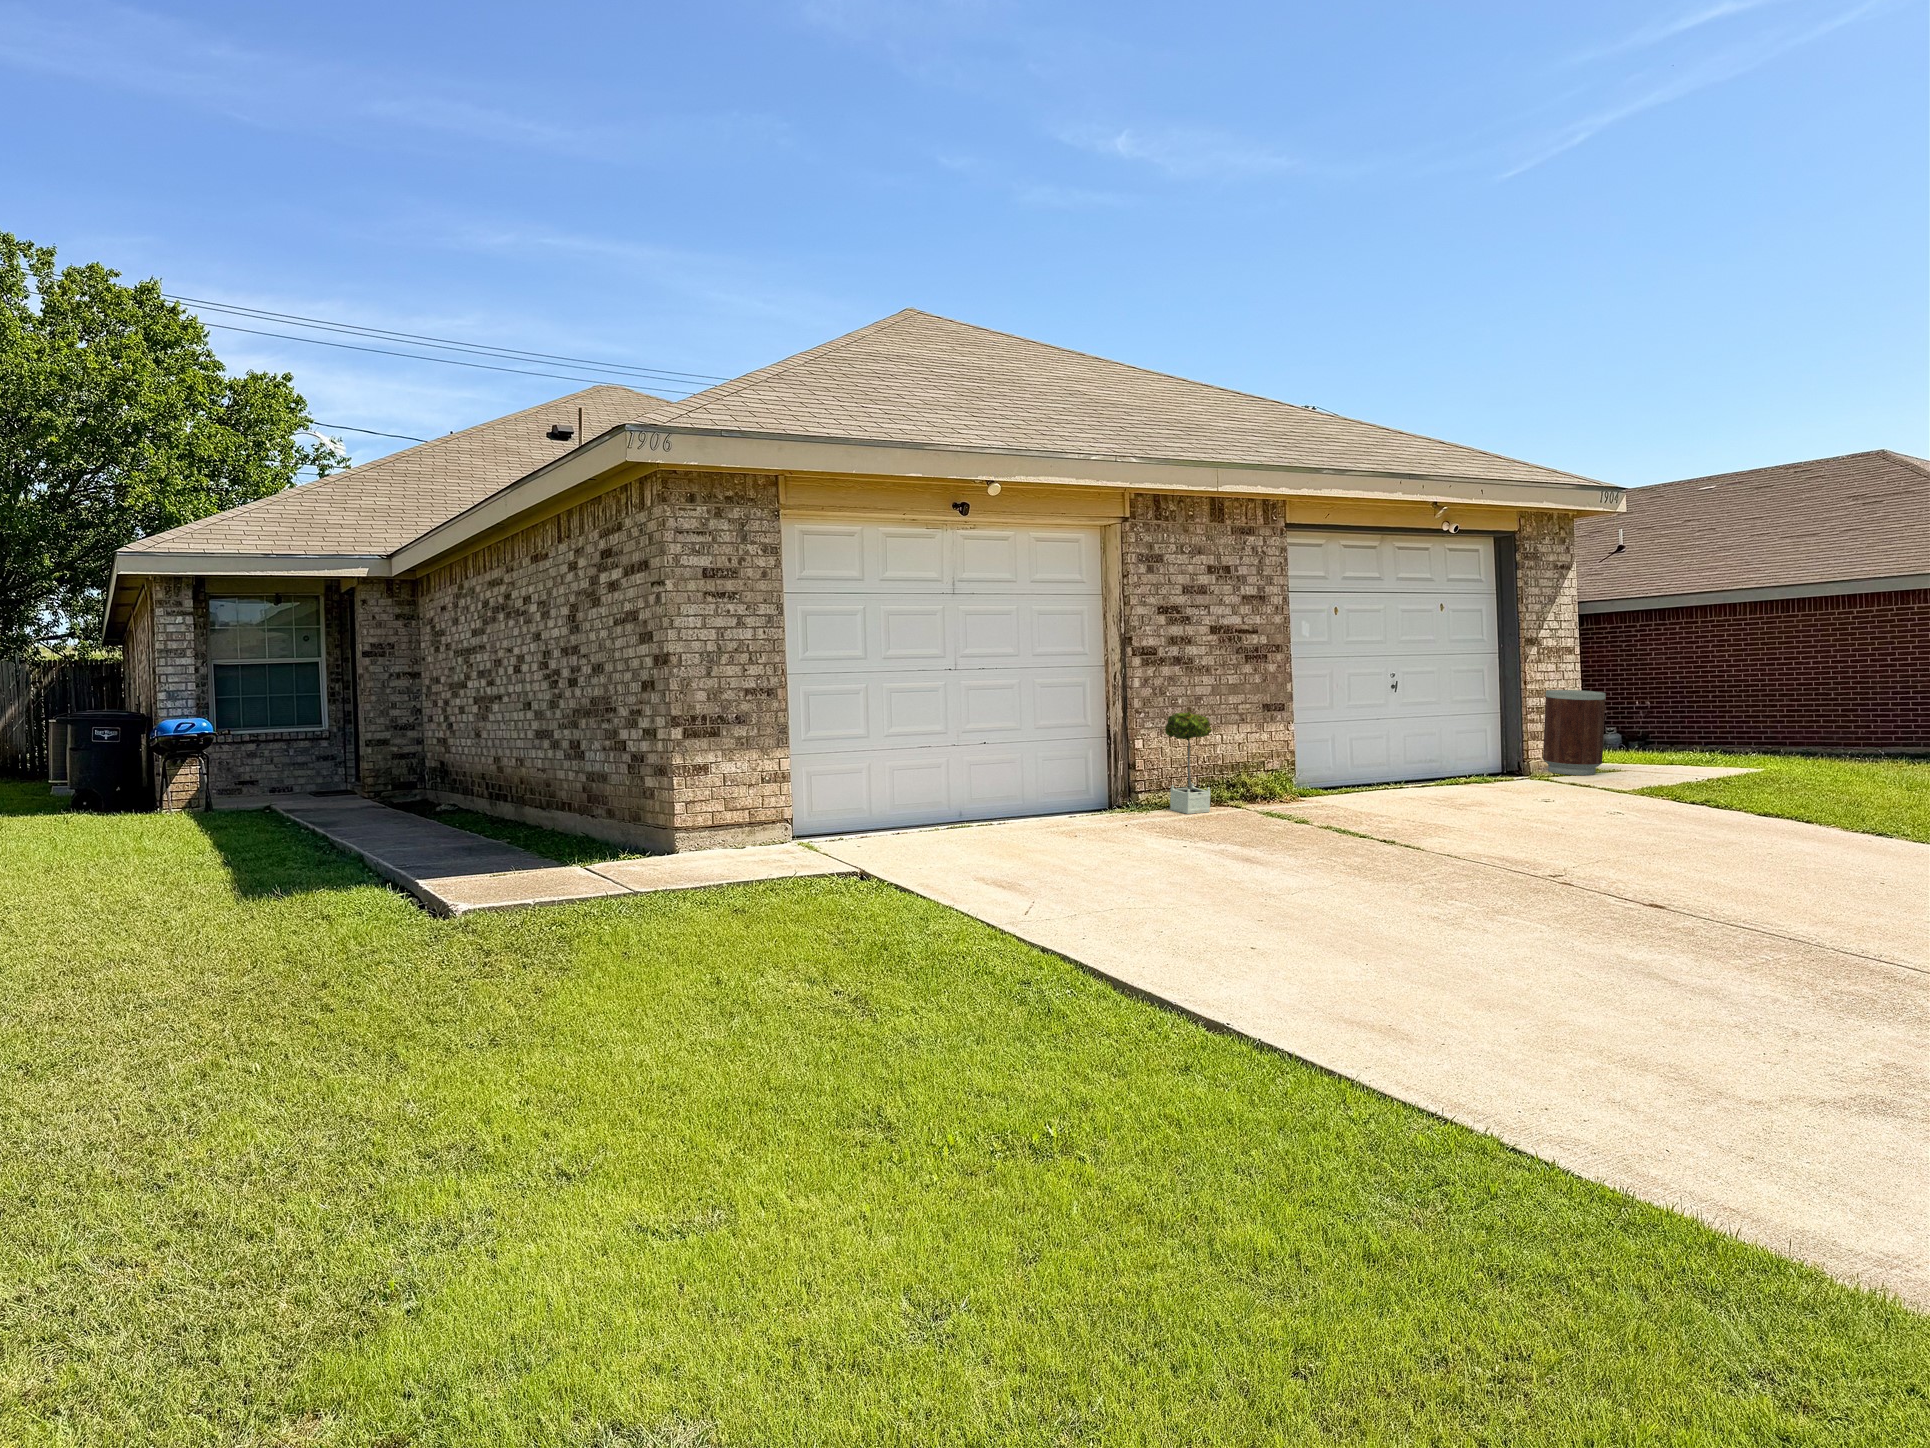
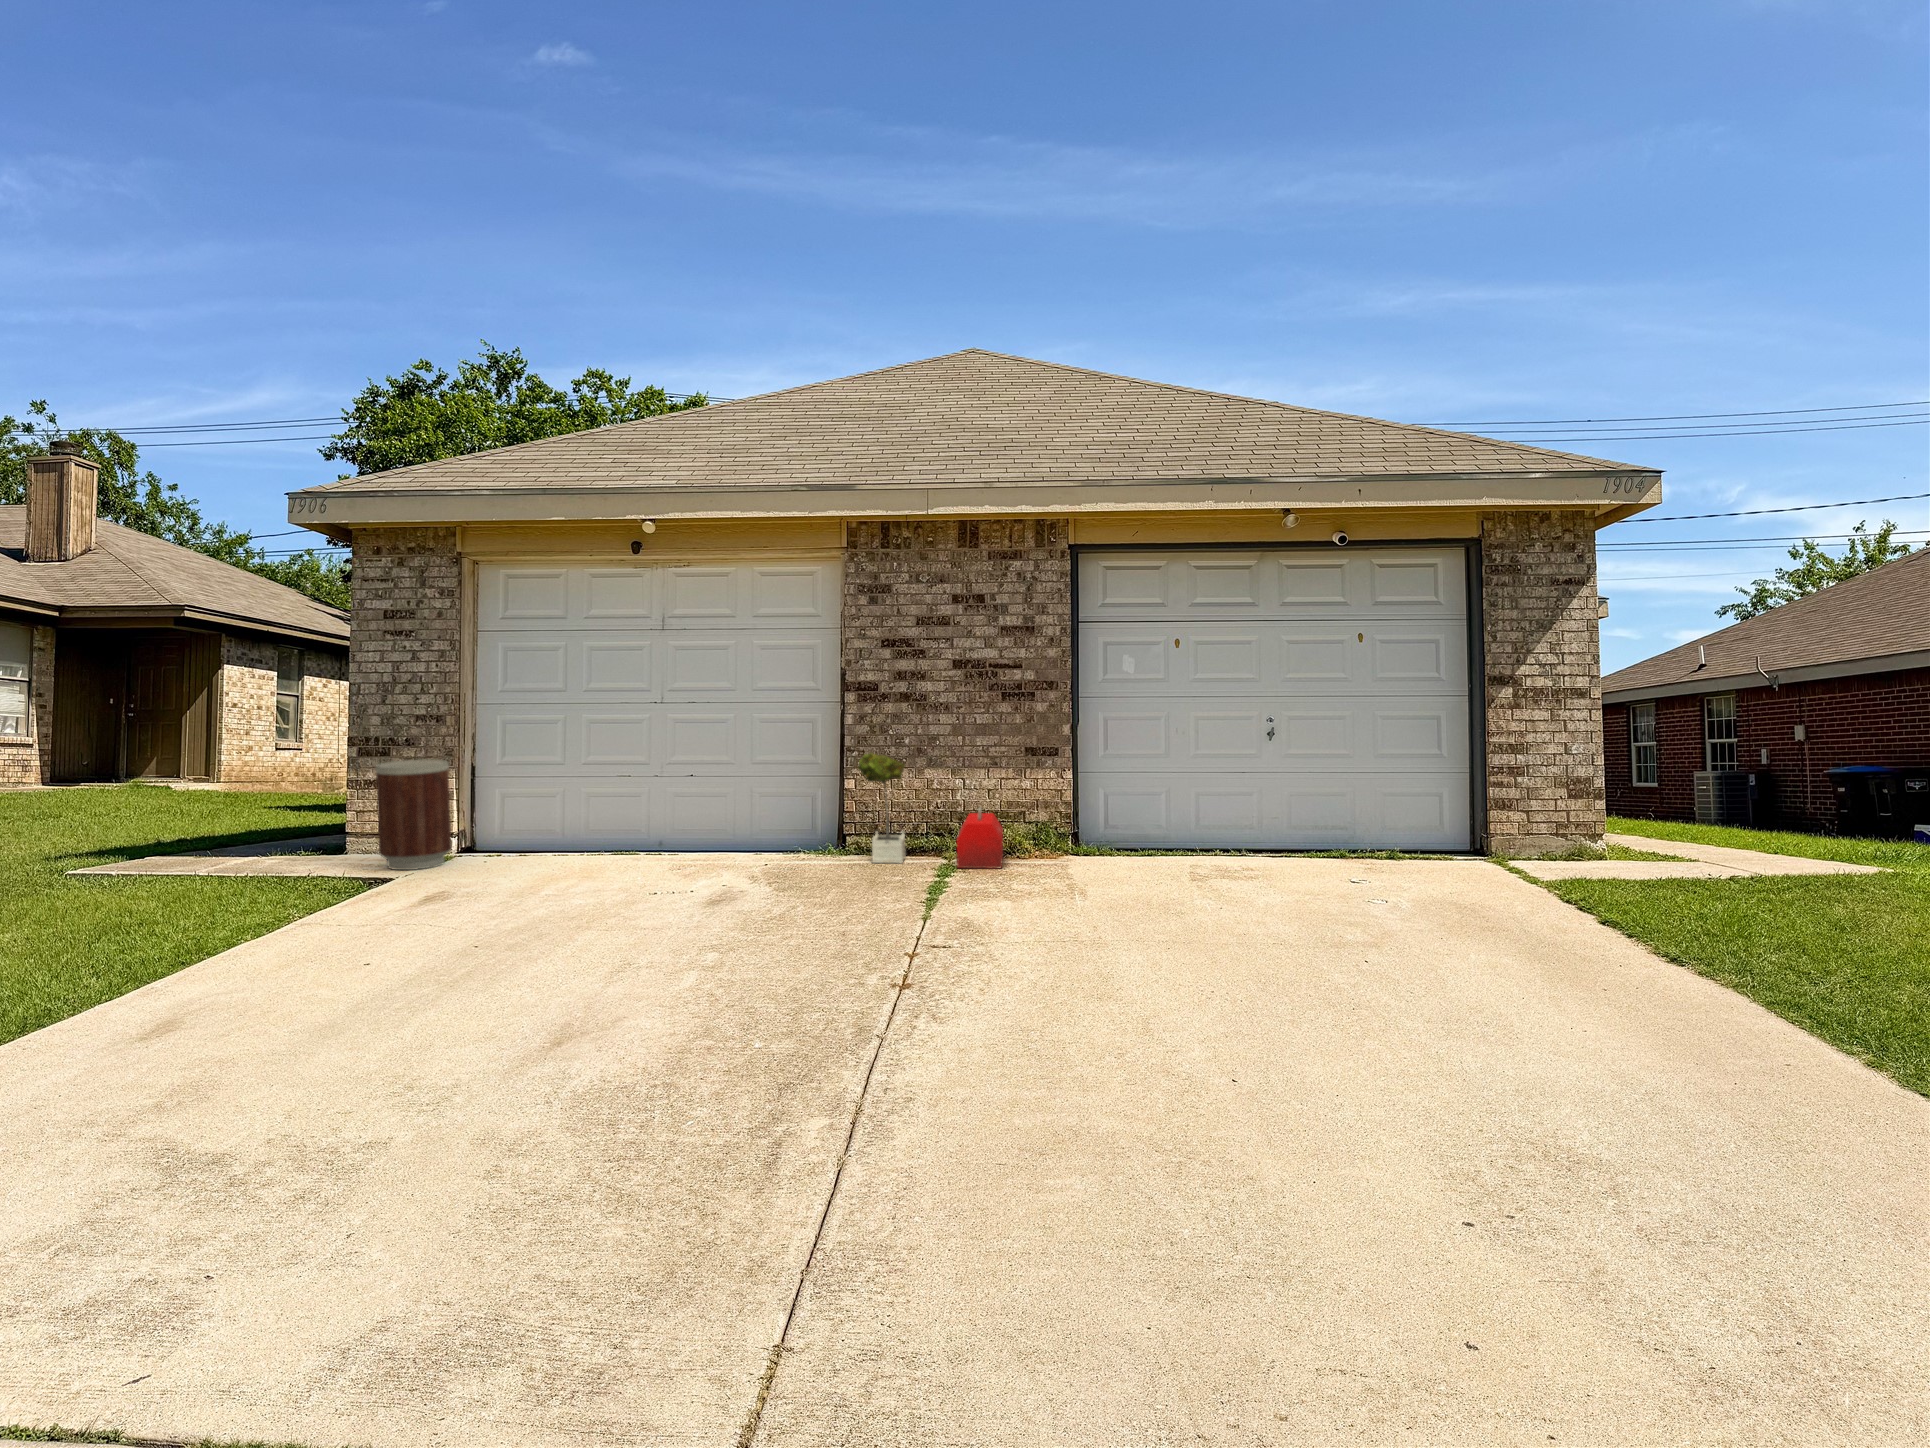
trash can: present [1543,690,1606,775] -> present [376,760,451,870]
toolbox: none [1225,757,1296,812] -> present [956,807,1003,868]

